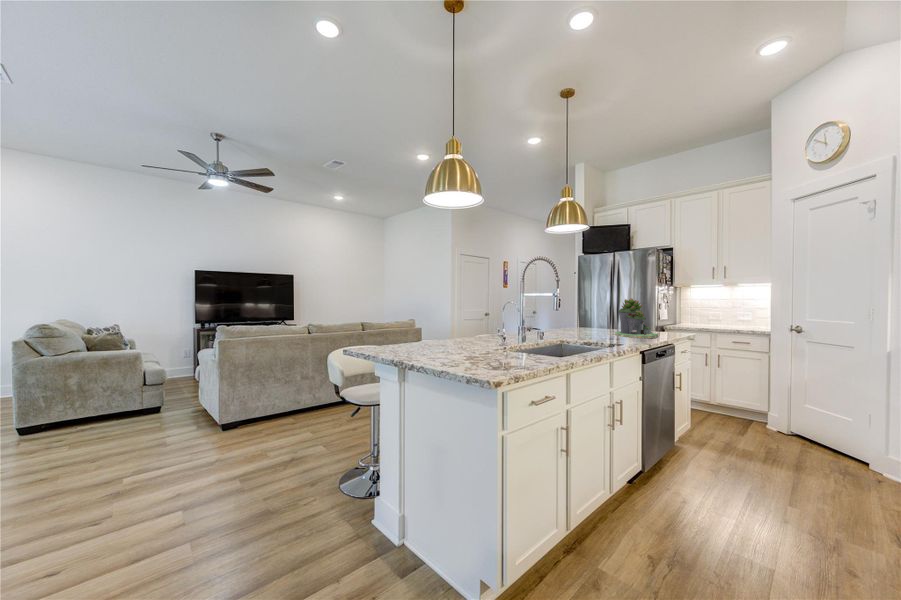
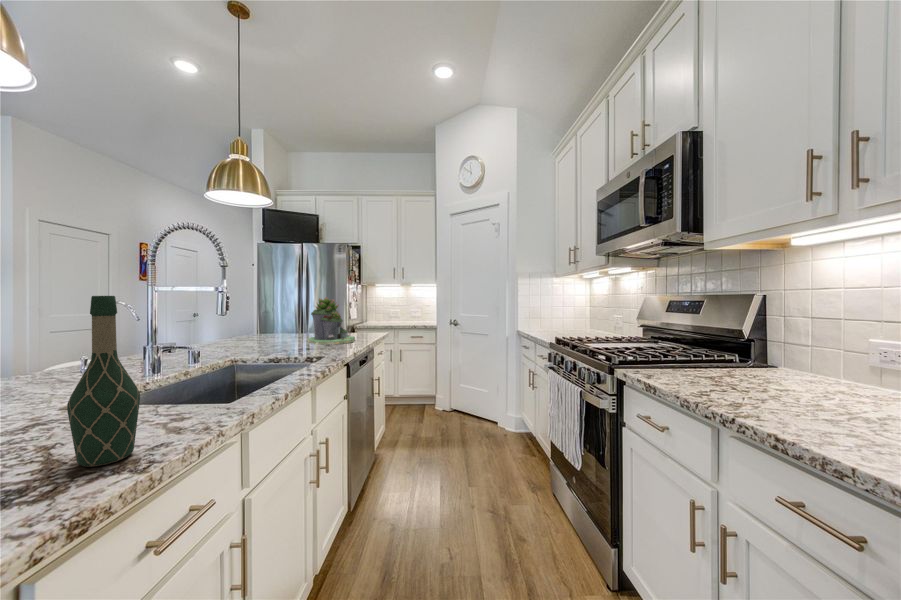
wine bottle: none [503,297,526,366] -> present [67,296,140,467]

